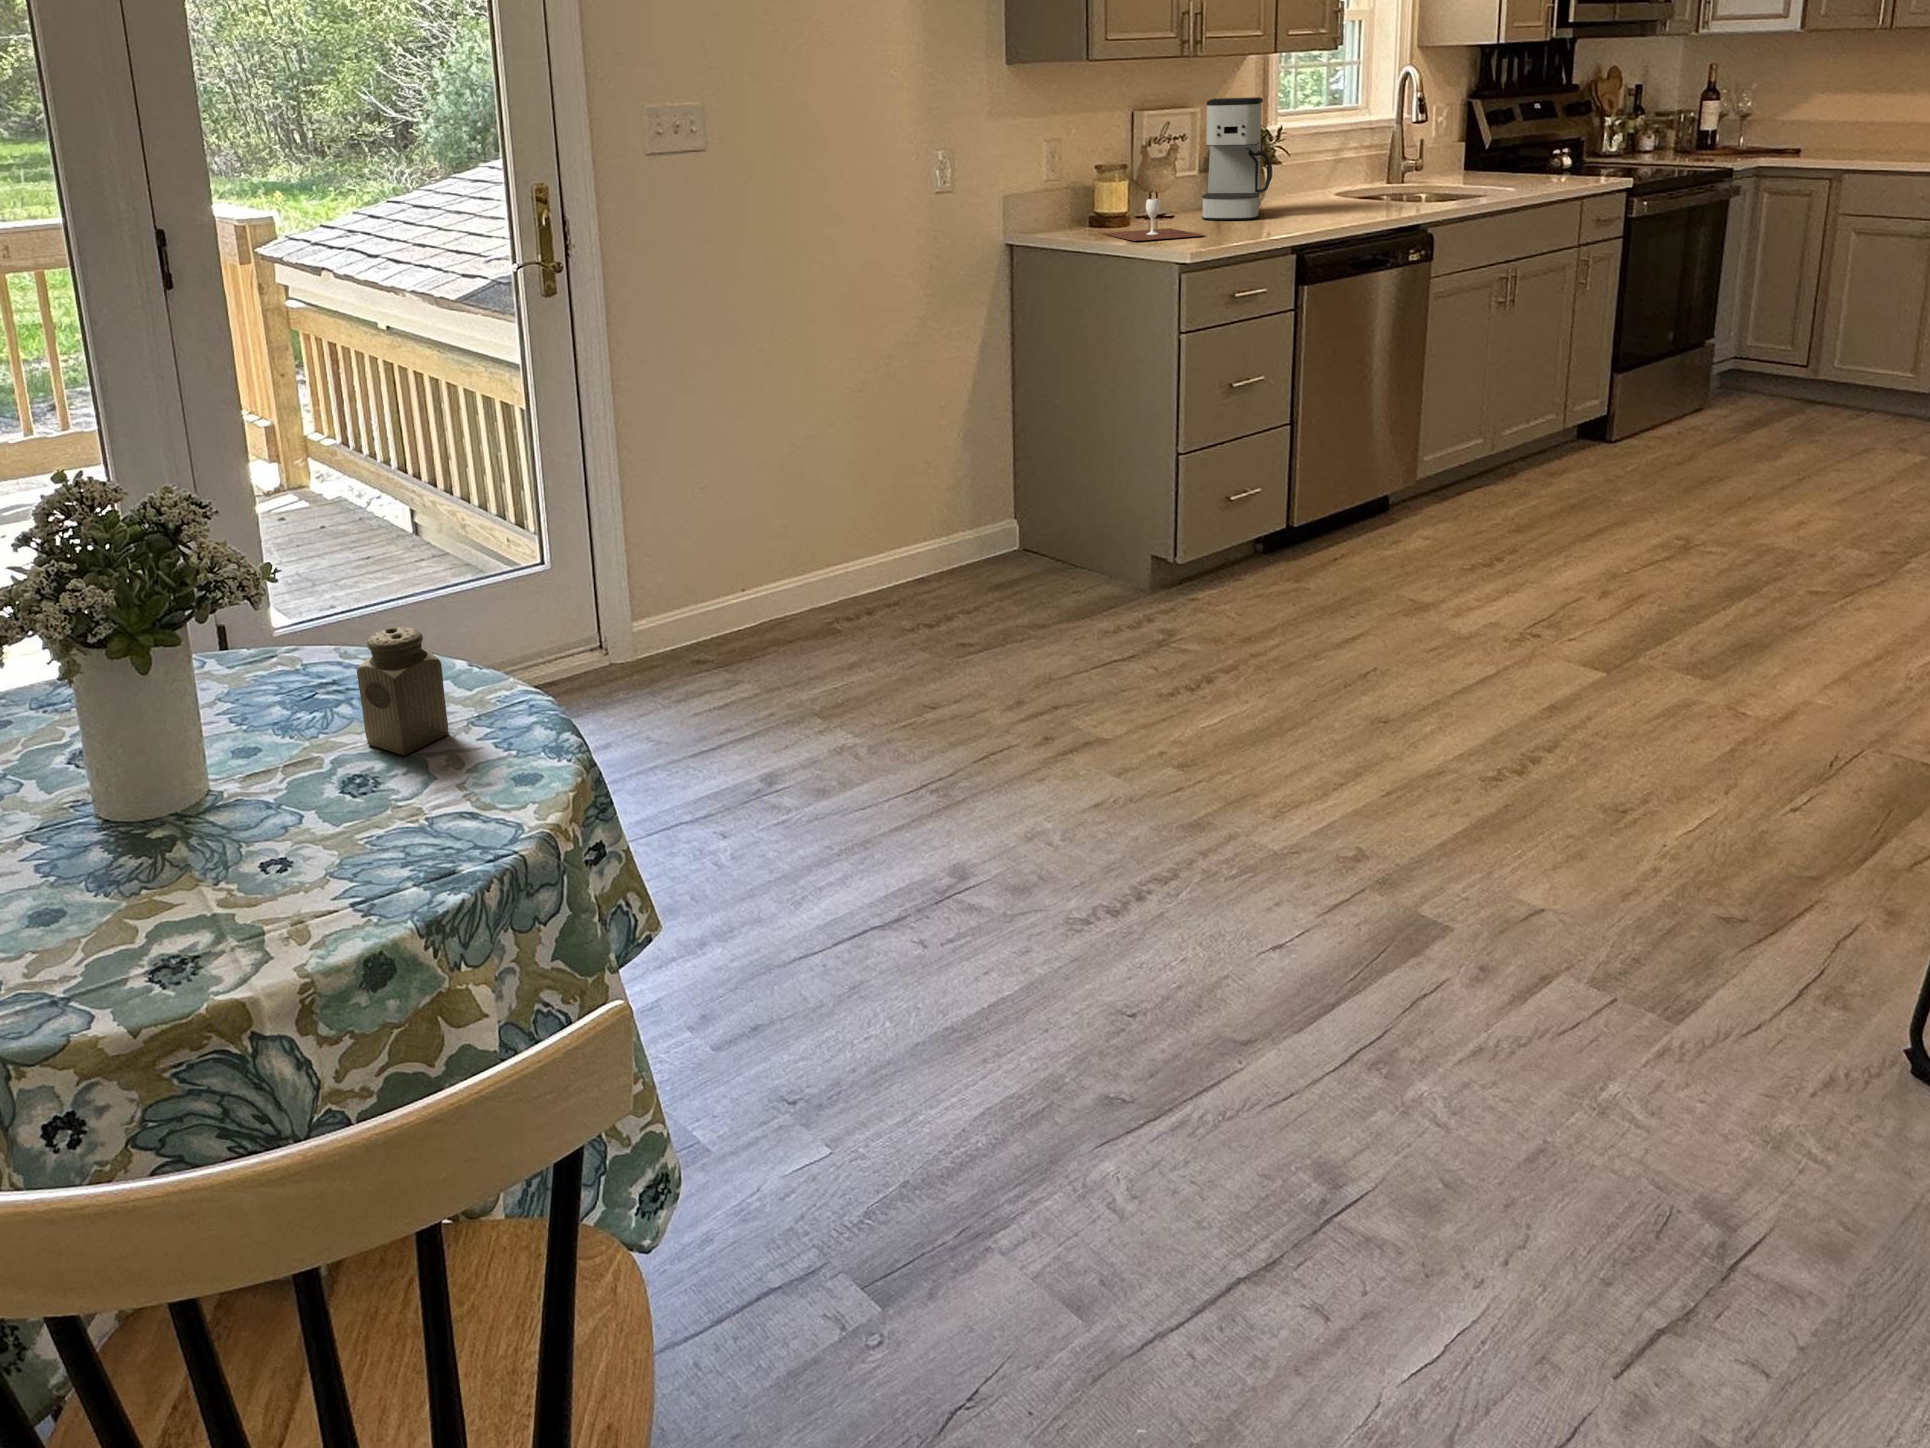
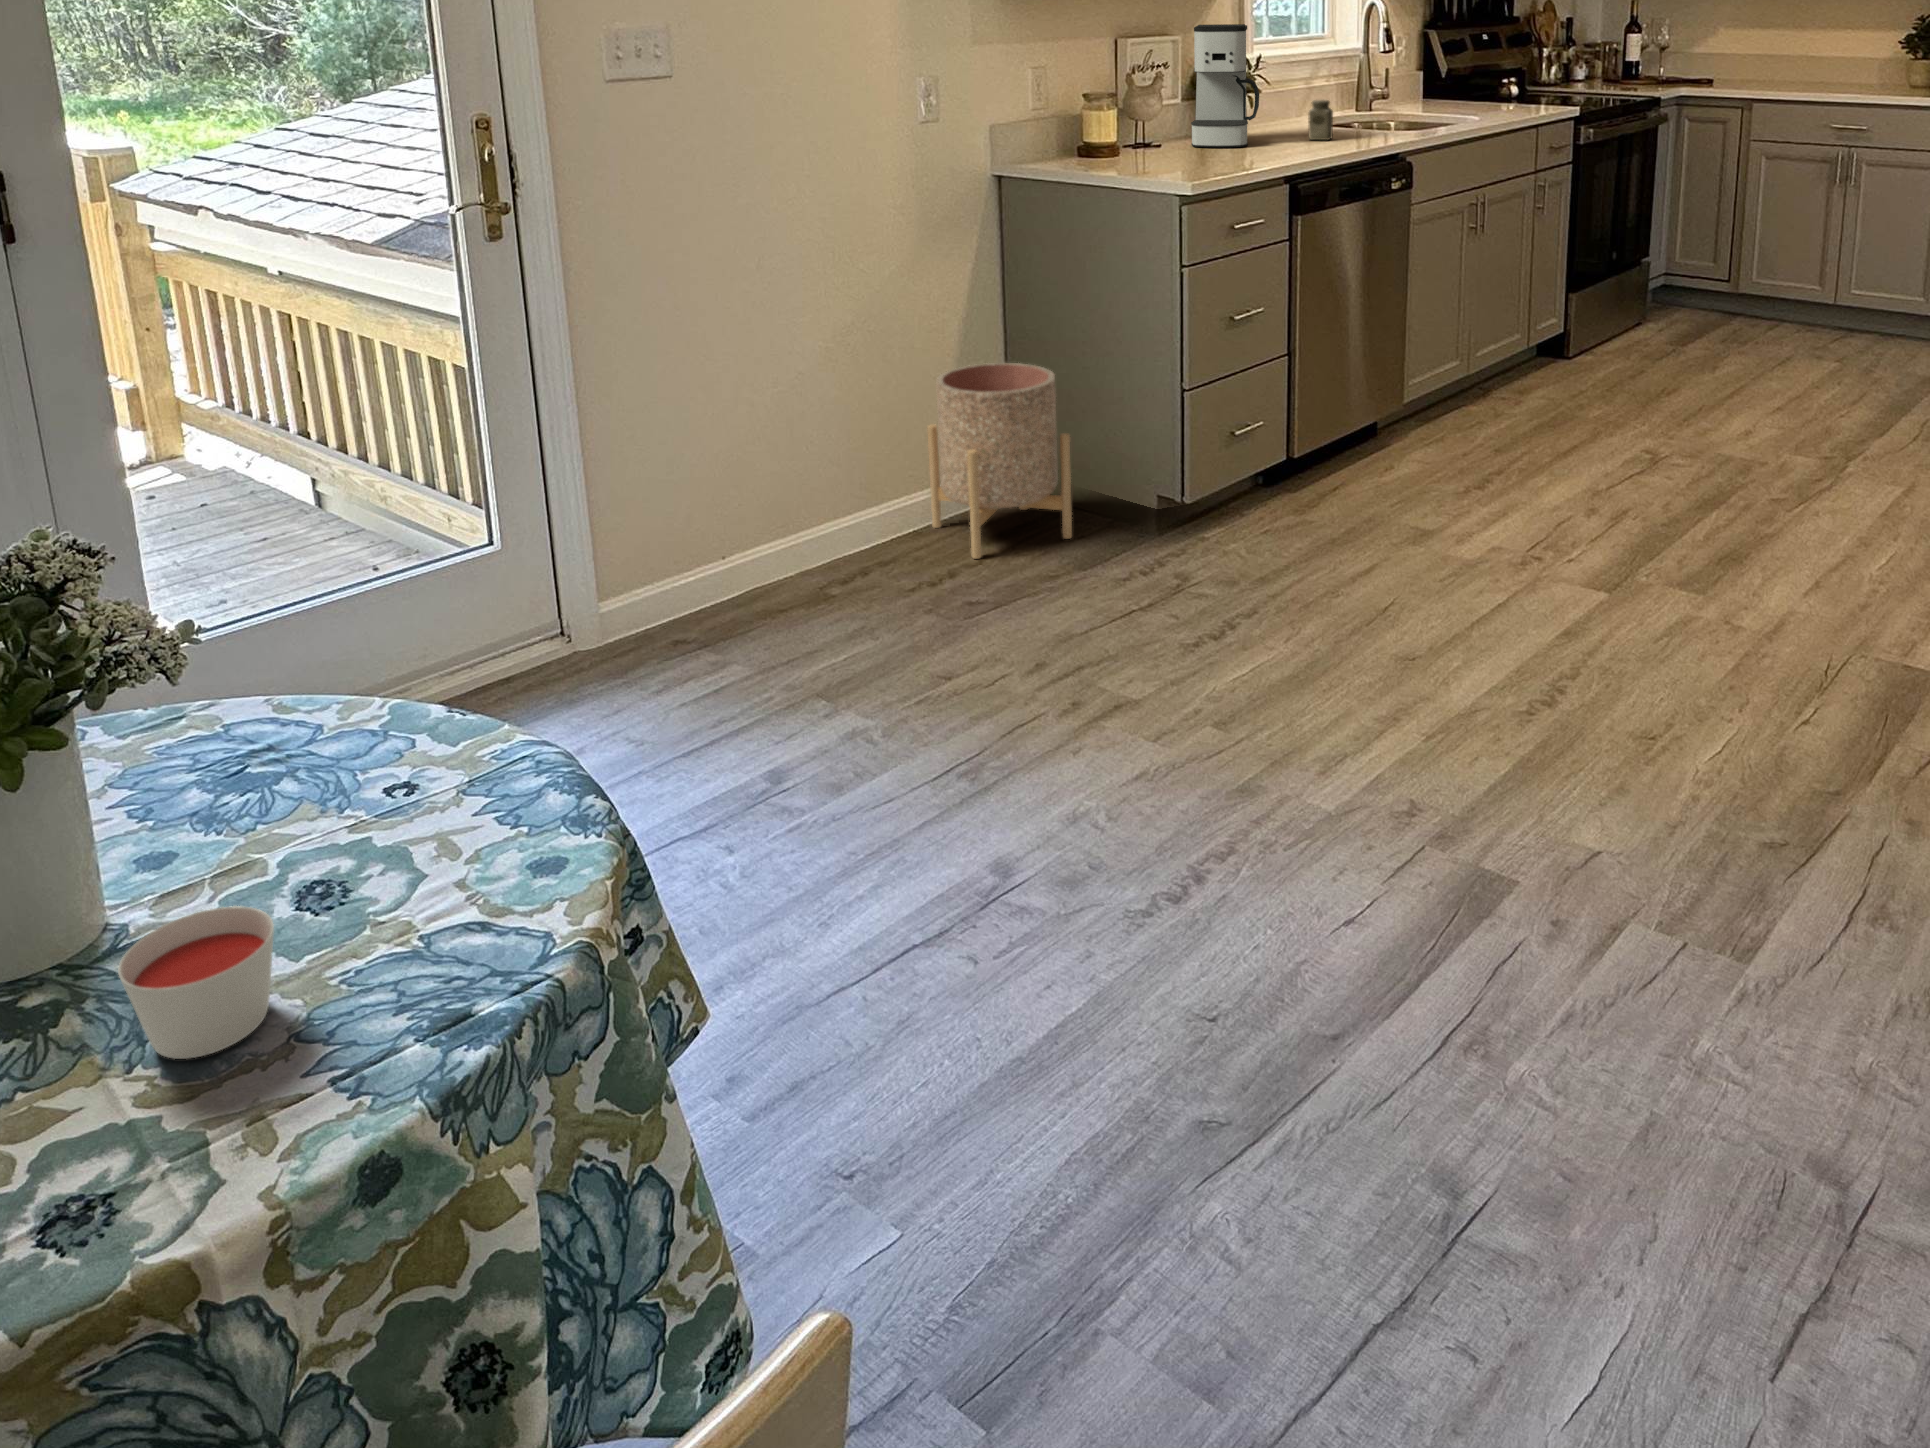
wine glass: present [1102,199,1205,241] -> none [1094,126,1202,170]
planter: none [933,424,1065,605] -> present [928,363,1072,559]
salt shaker: present [357,627,449,755] -> present [1308,100,1333,140]
candle: none [210,776,316,879] -> present [118,906,274,1059]

